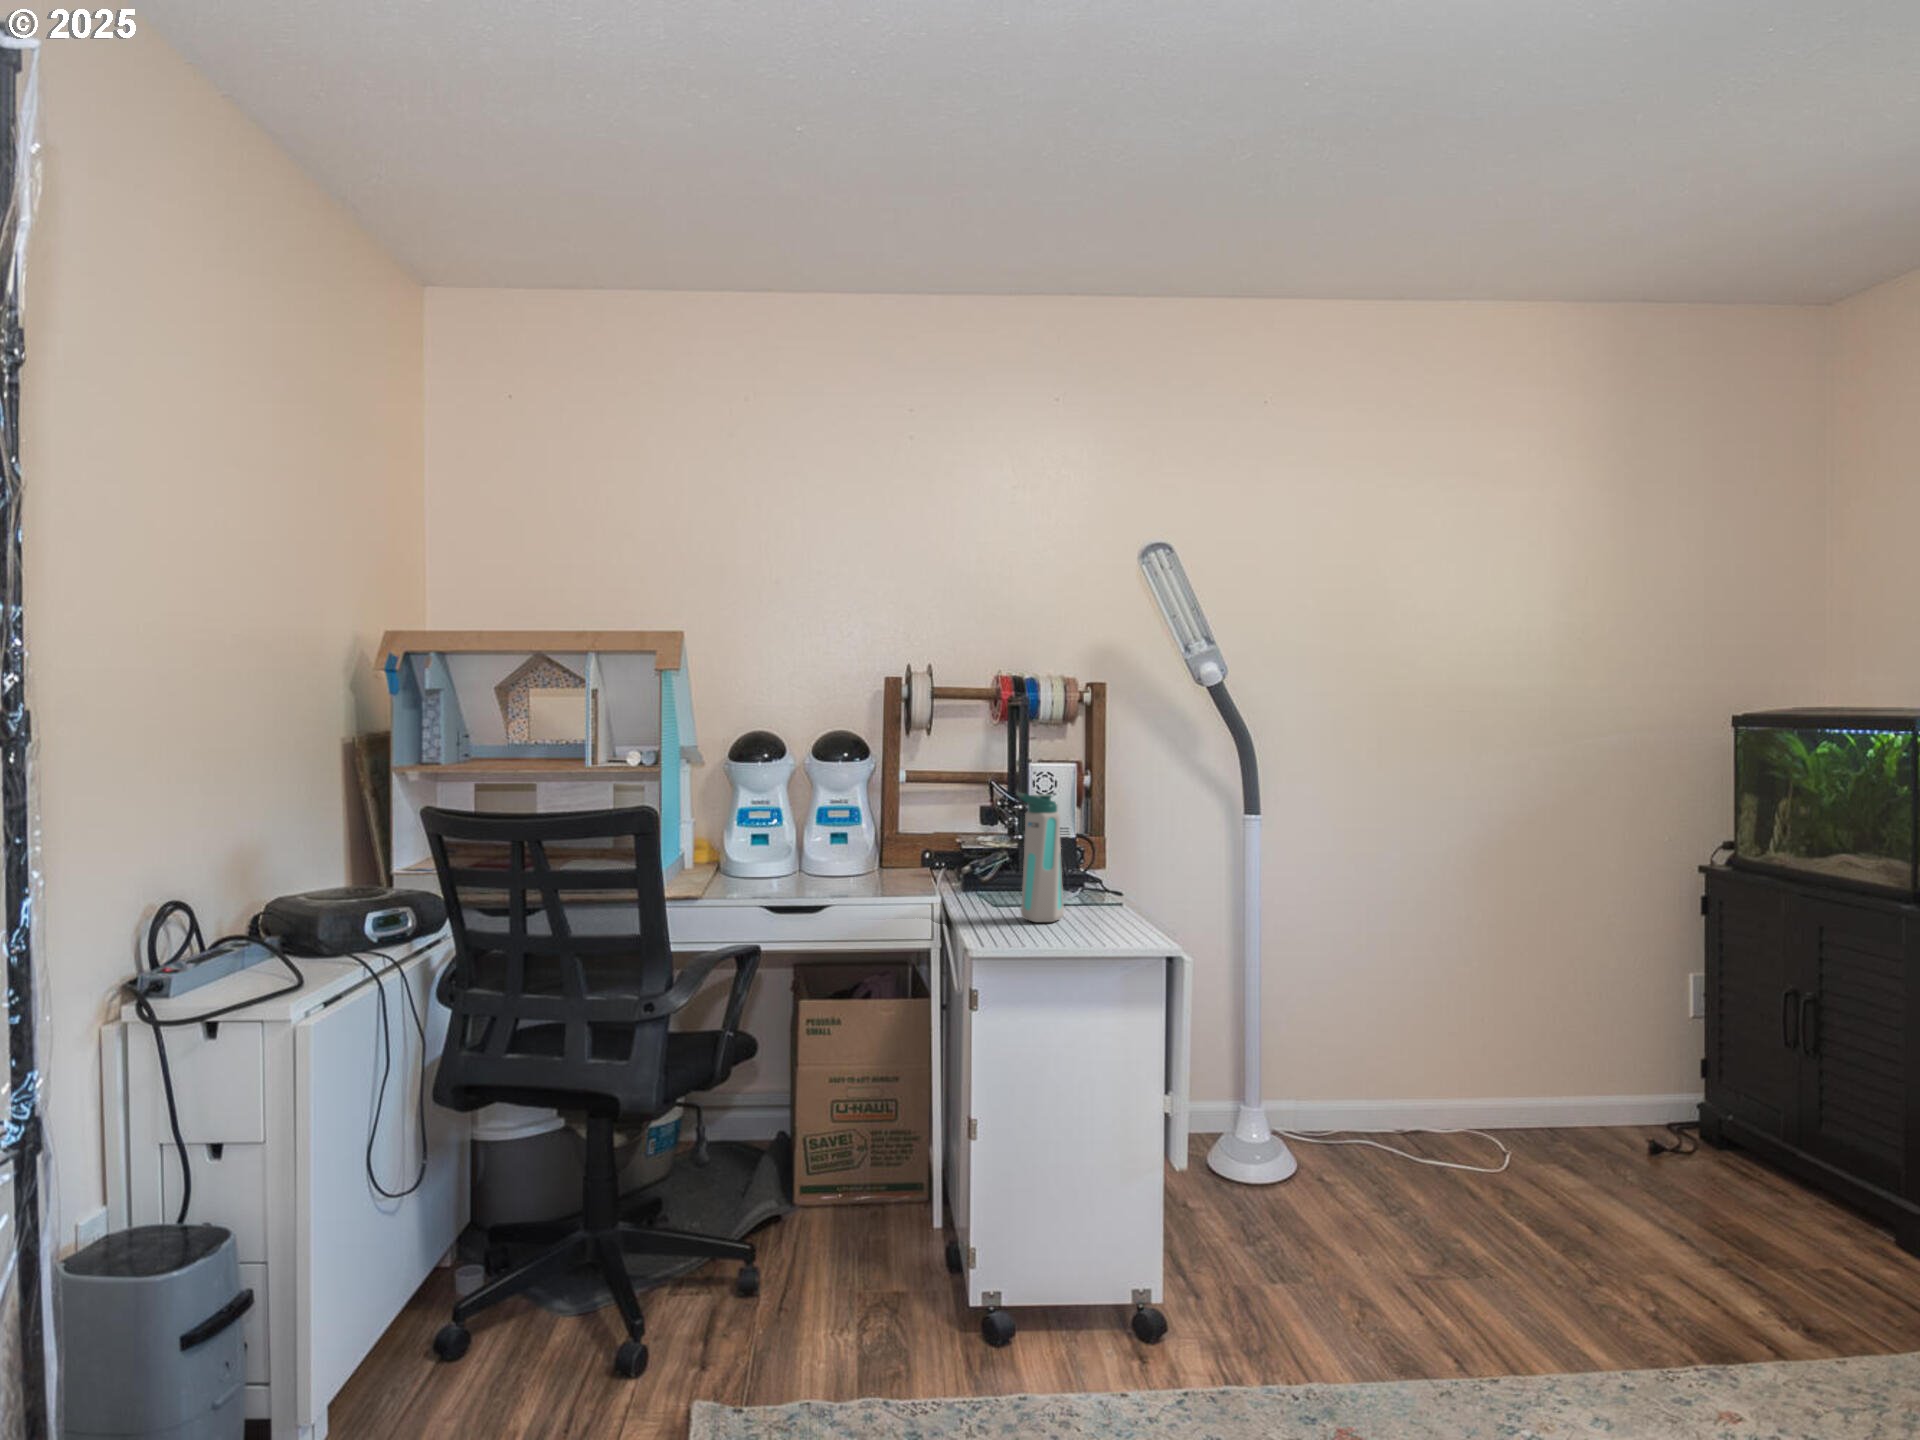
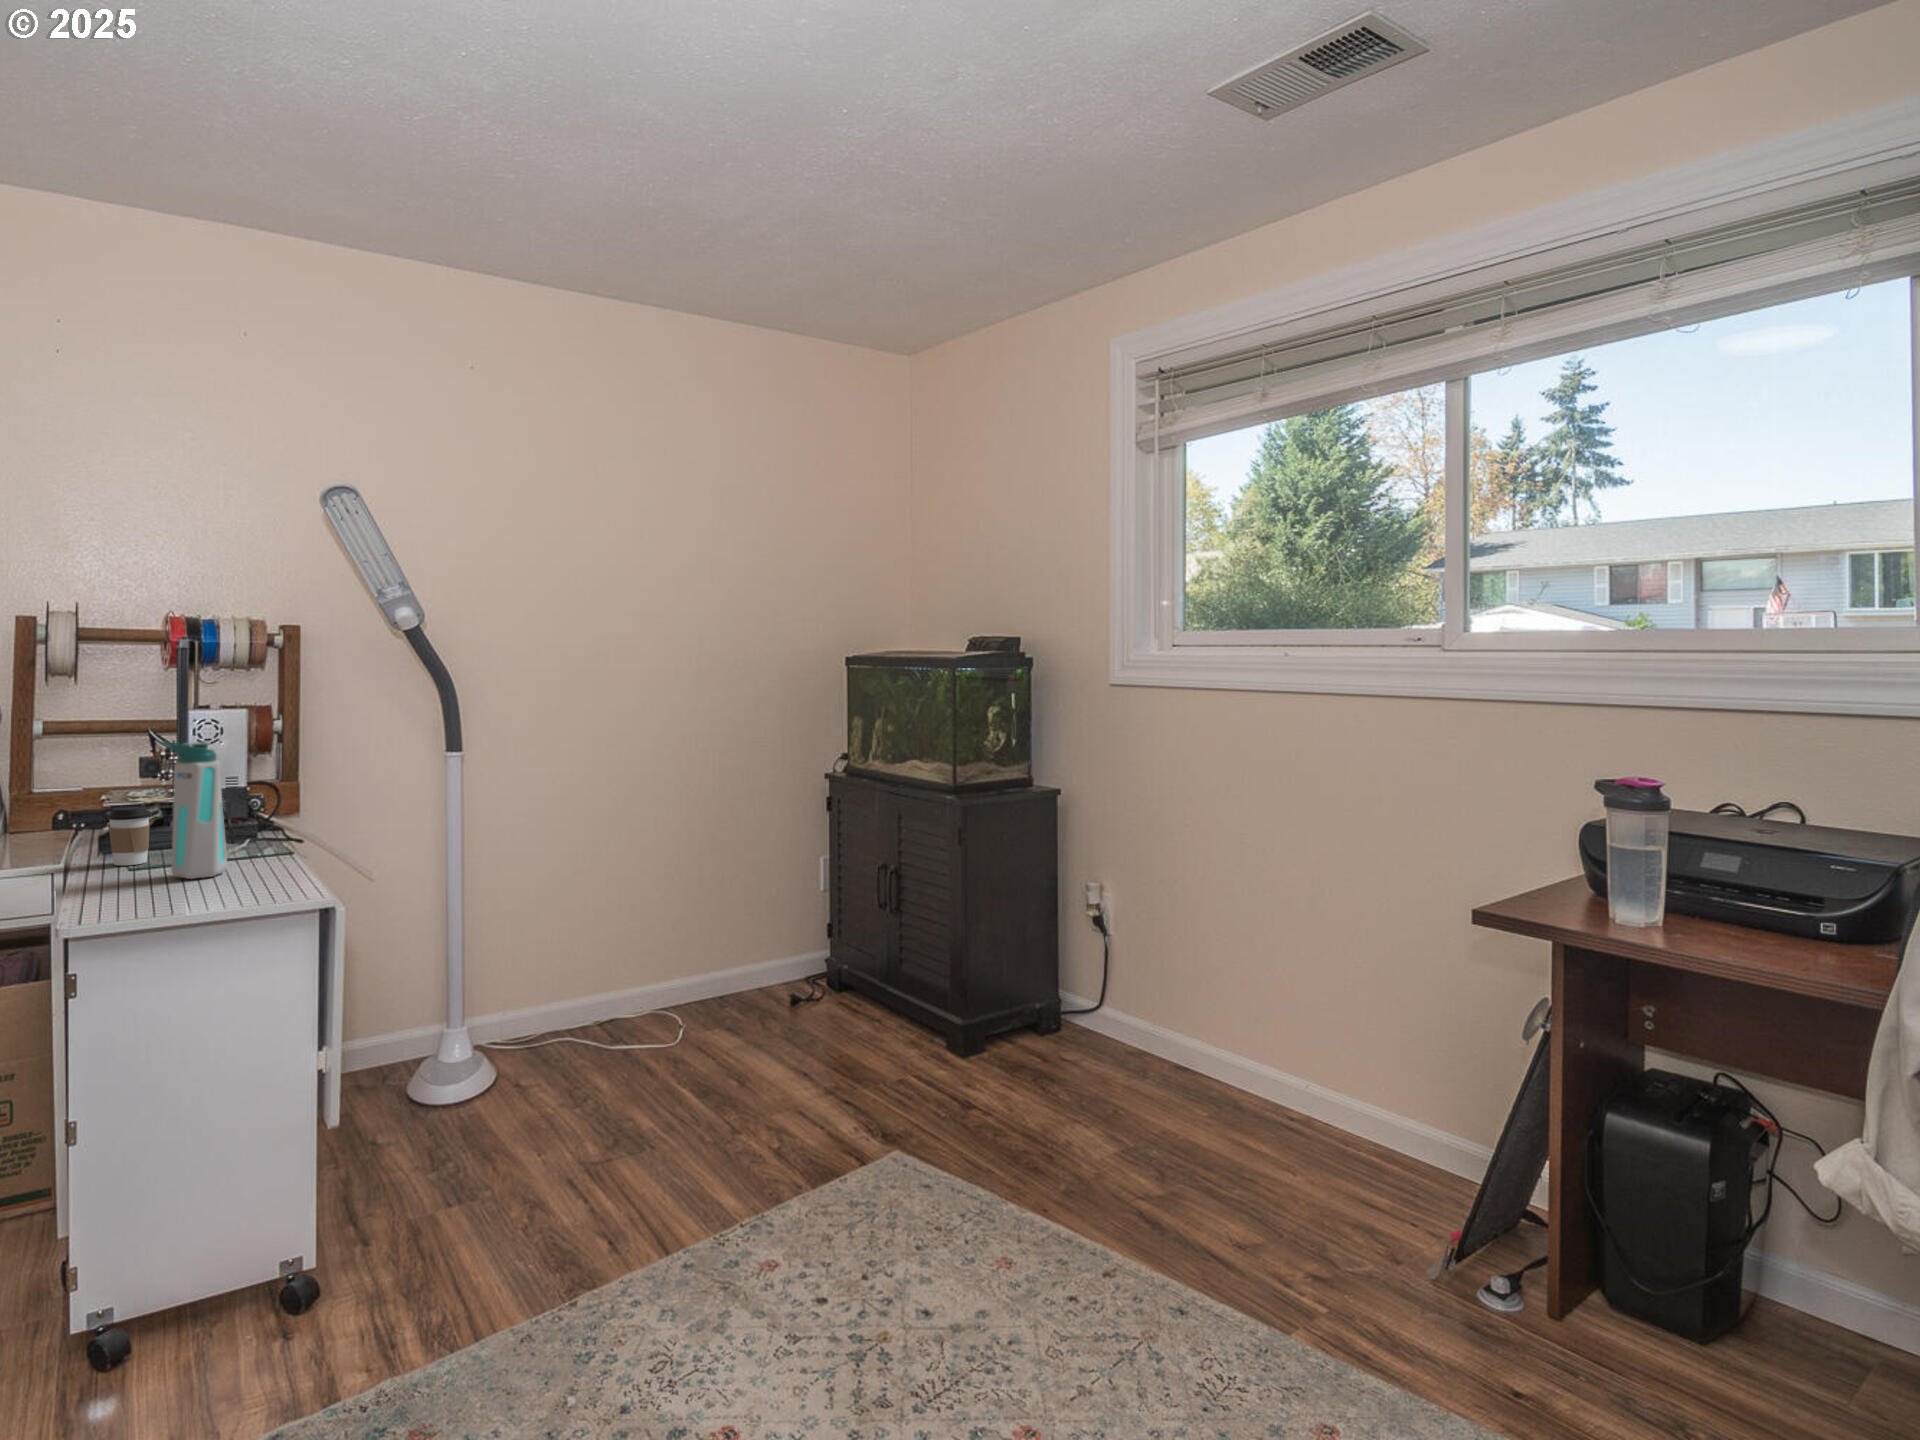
coffee cup: none [973,850,1005,904] -> present [107,806,152,865]

